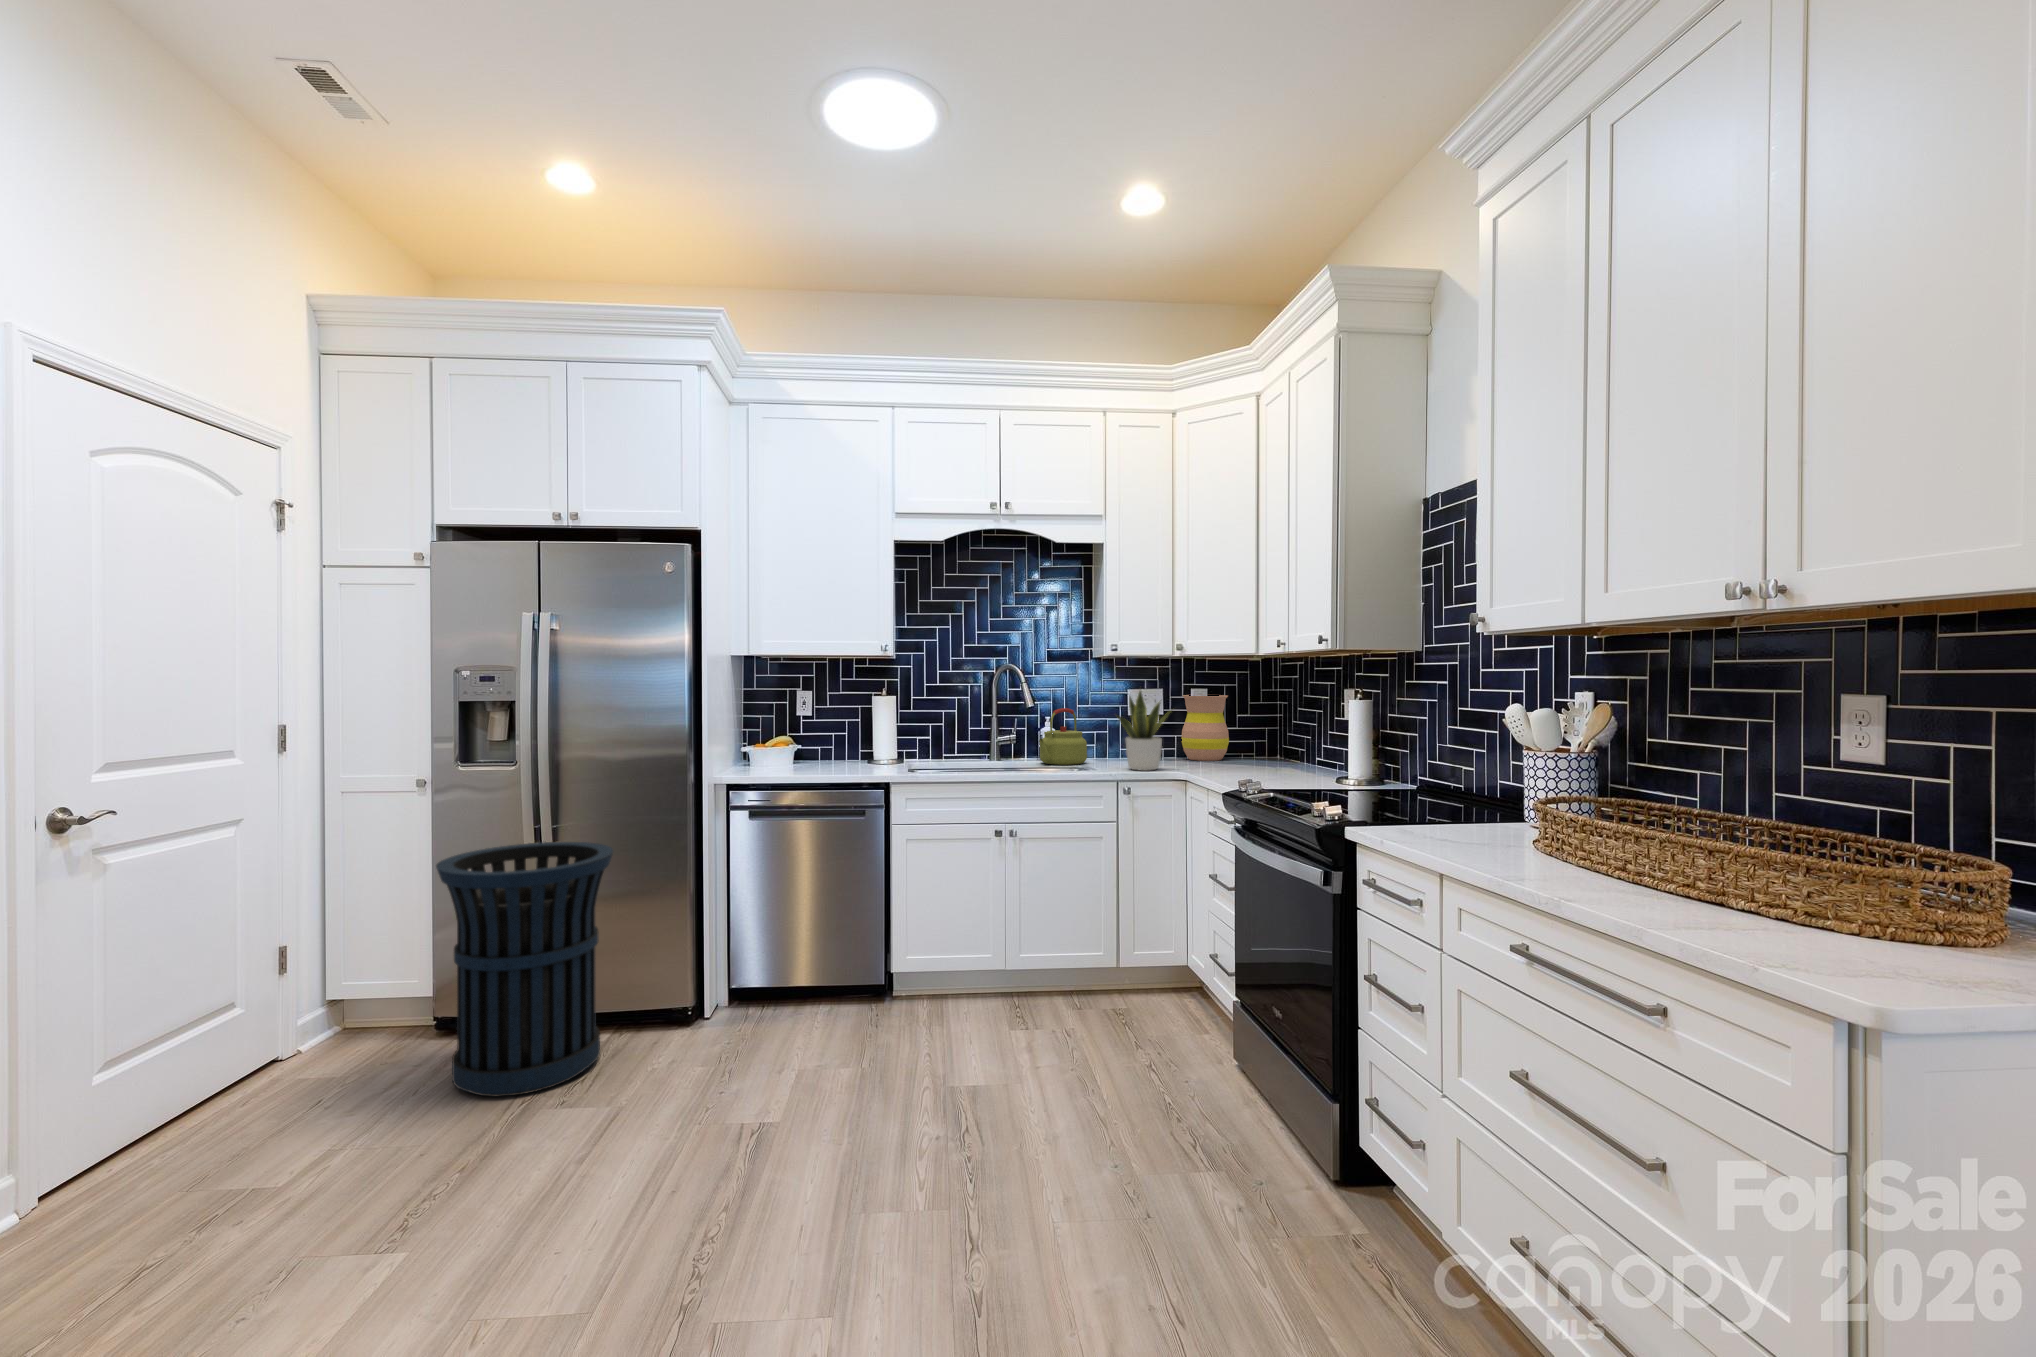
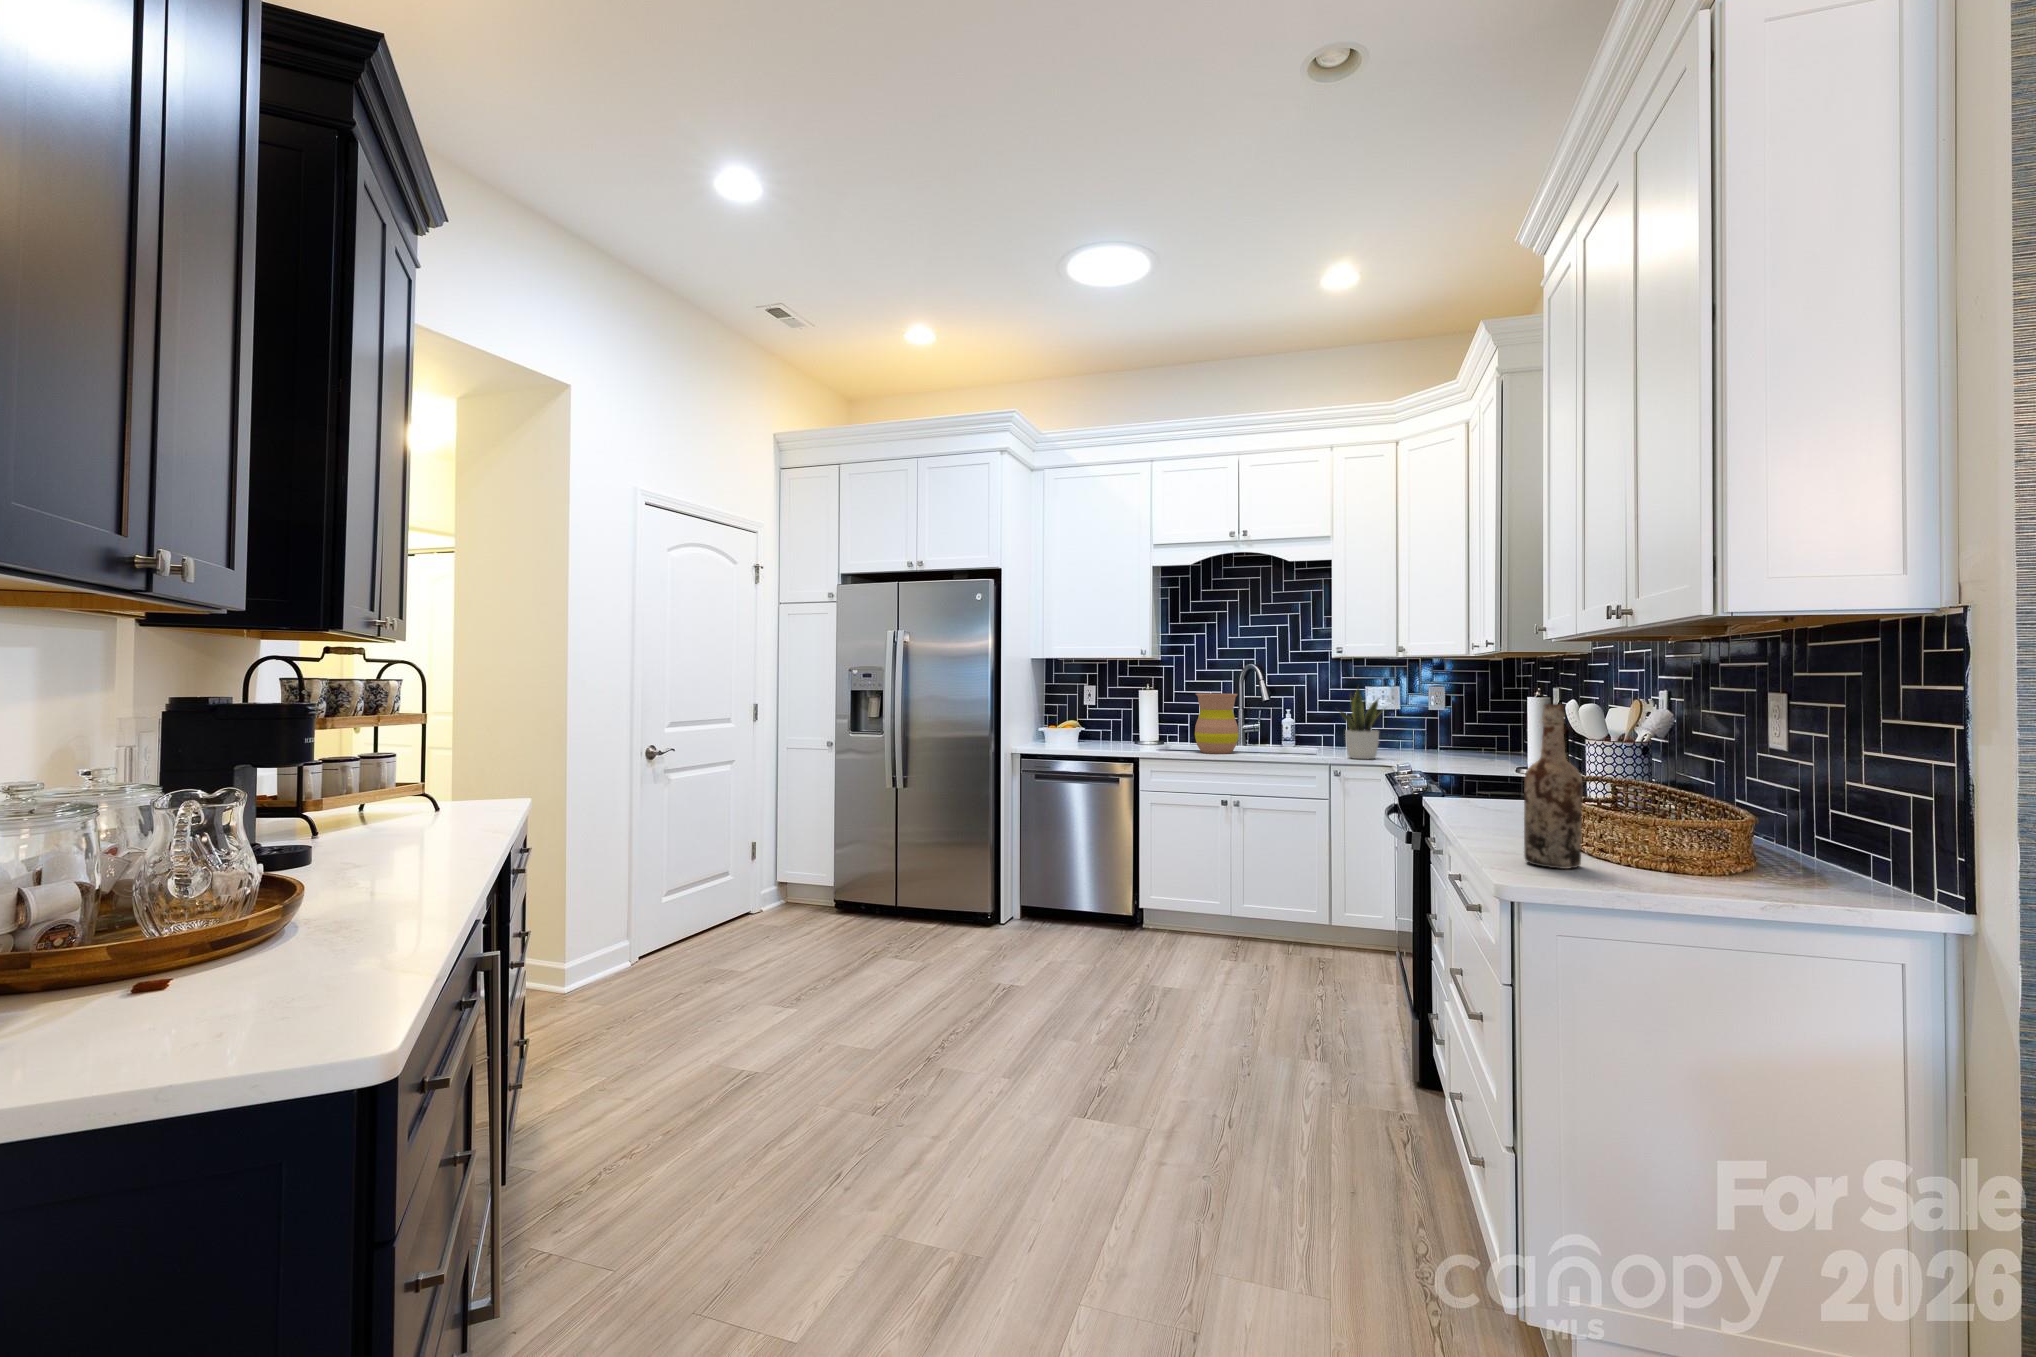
vase: present [1182,695,1229,761] -> present [1195,693,1238,754]
kettle: present [1039,708,1087,765] -> none [1274,704,1322,753]
wine bottle: none [1737,718,1829,951] -> present [1524,704,1583,869]
trash can: present [436,842,613,1097] -> none [832,787,937,948]

